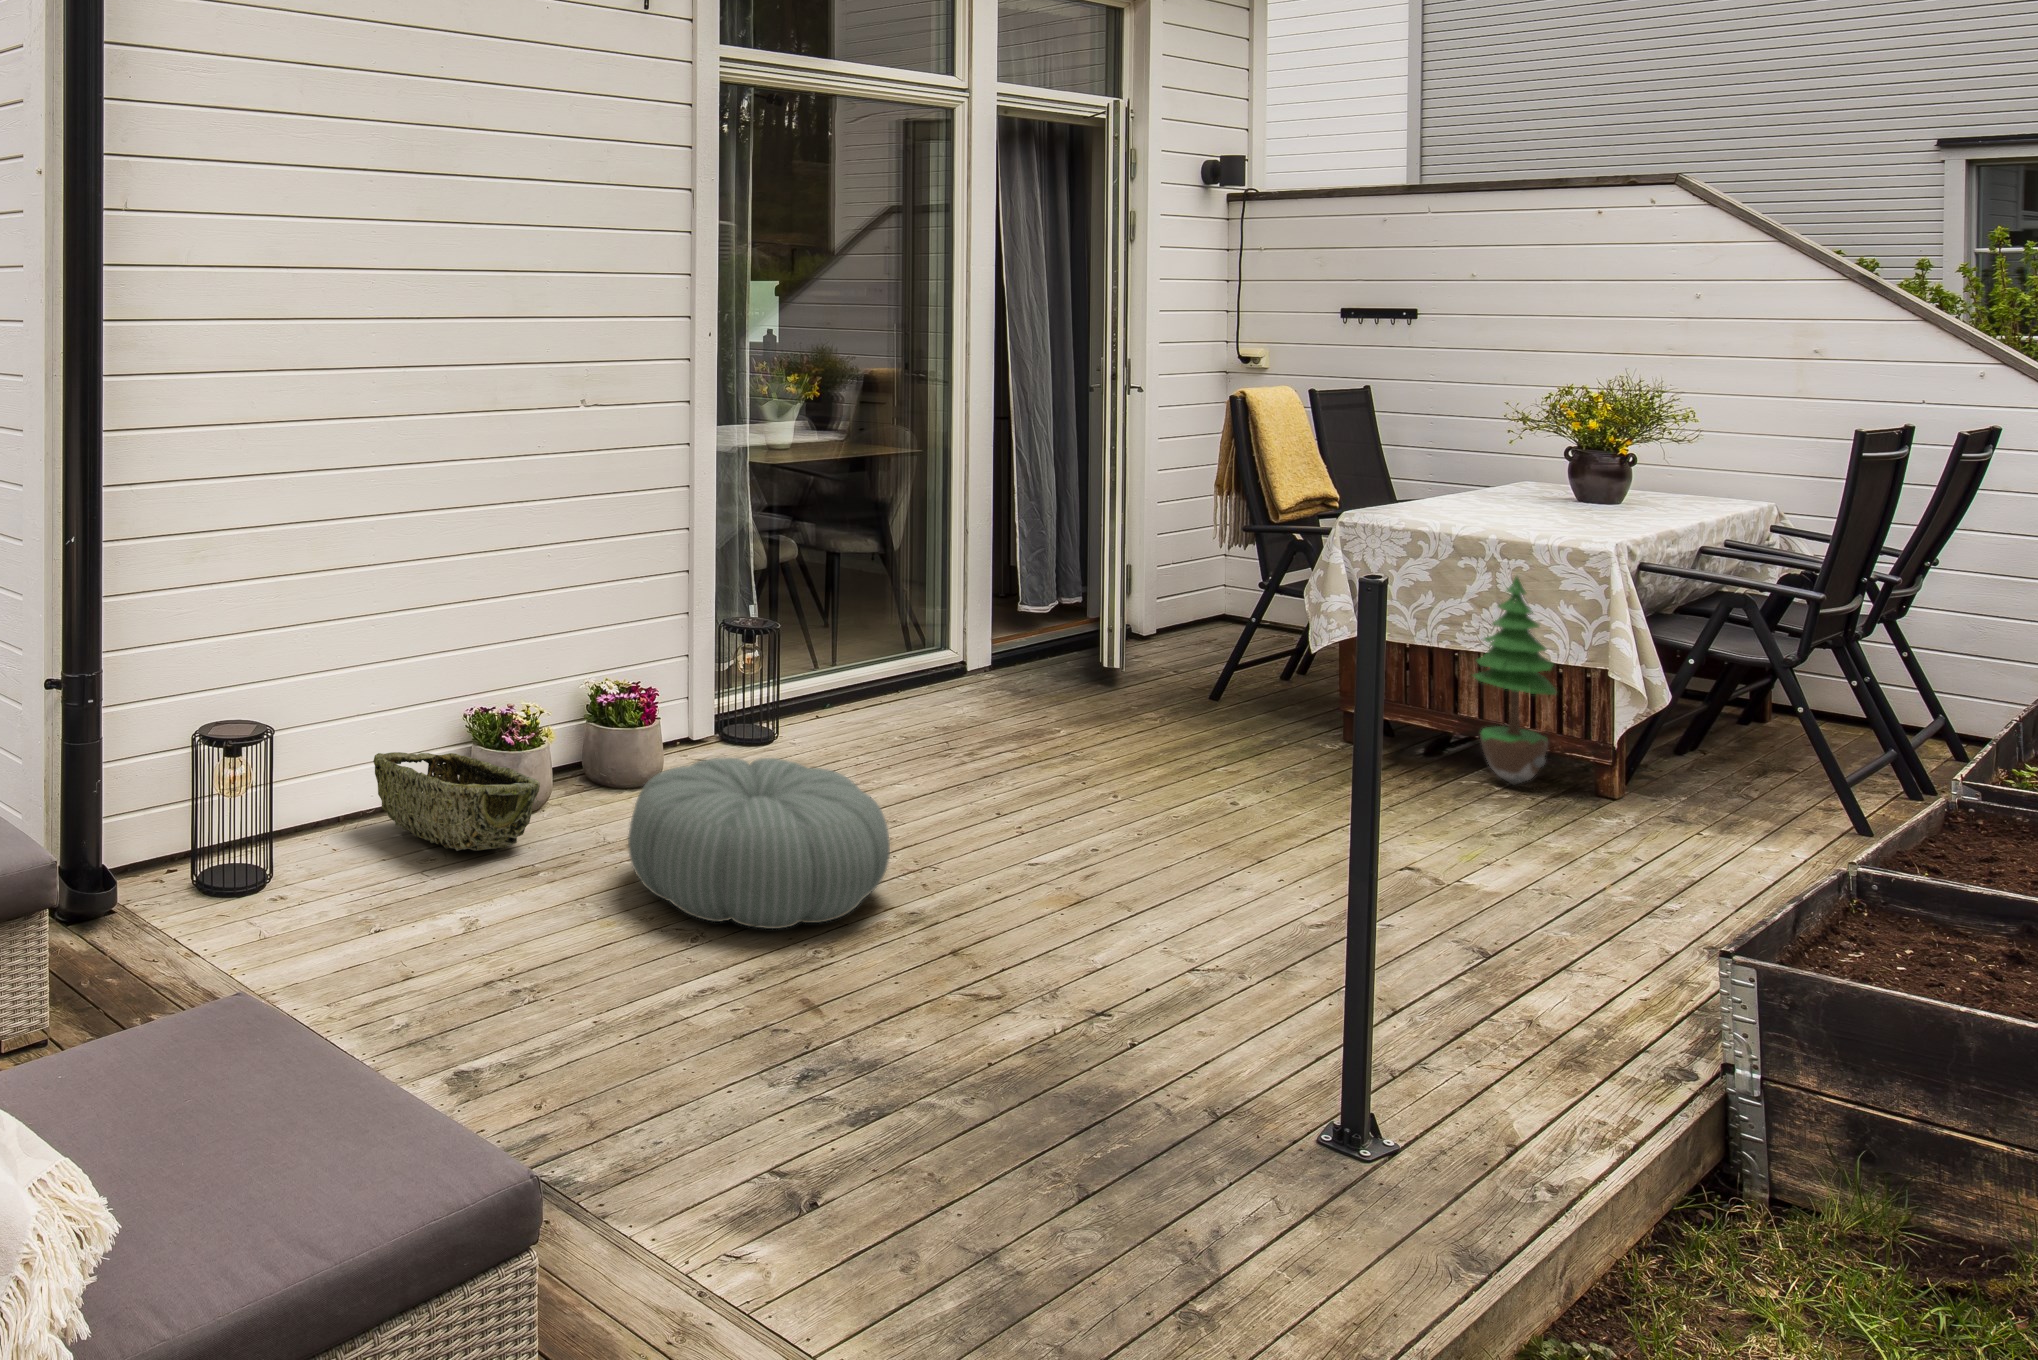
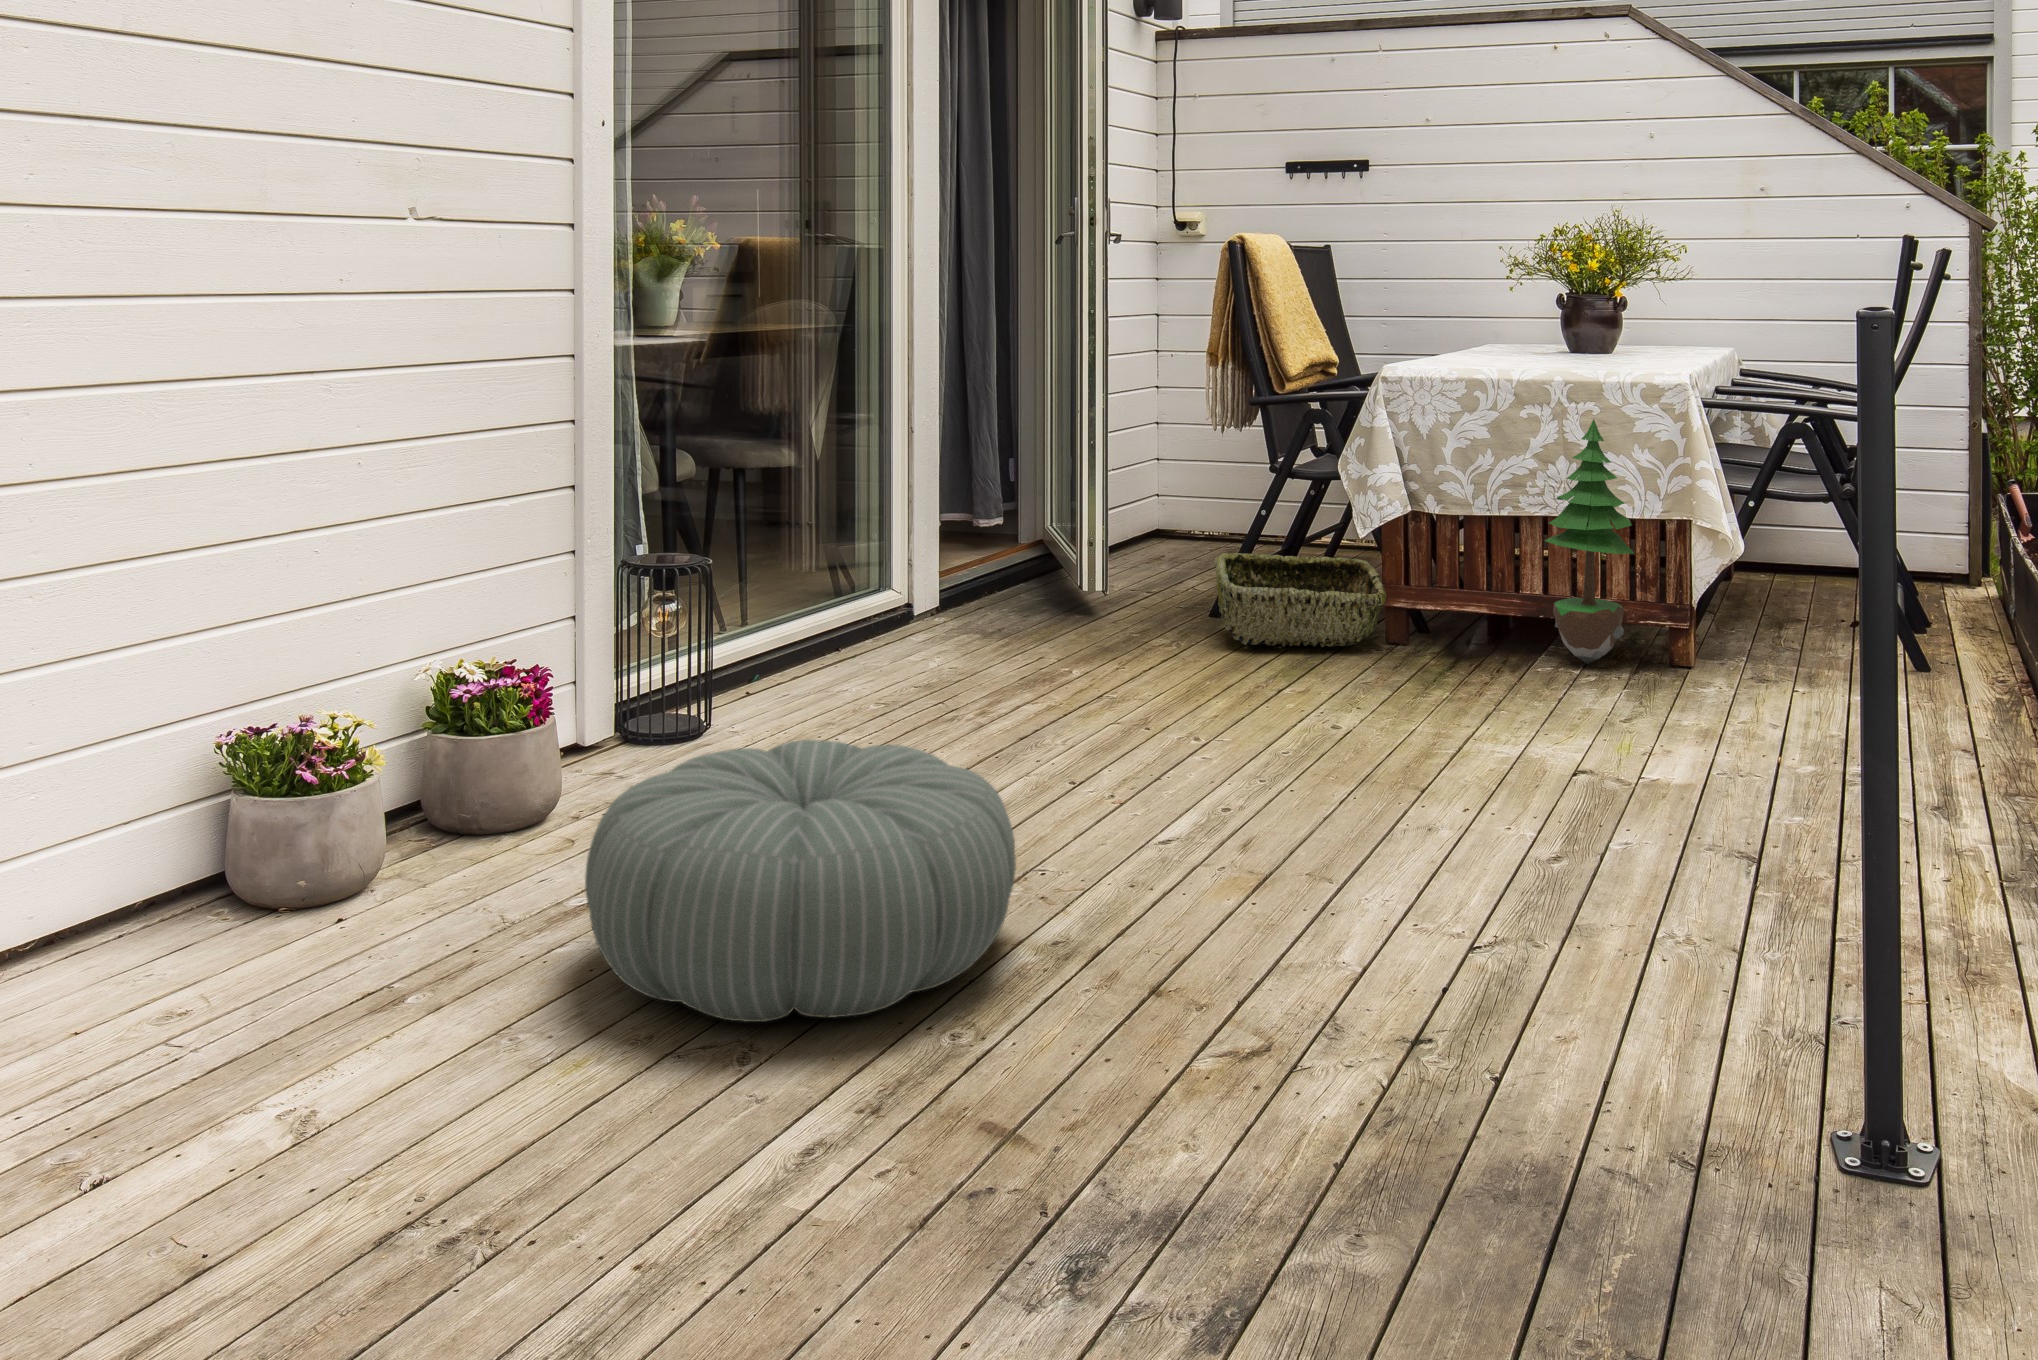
woven basket: present [373,752,540,851] -> present [1214,553,1386,647]

